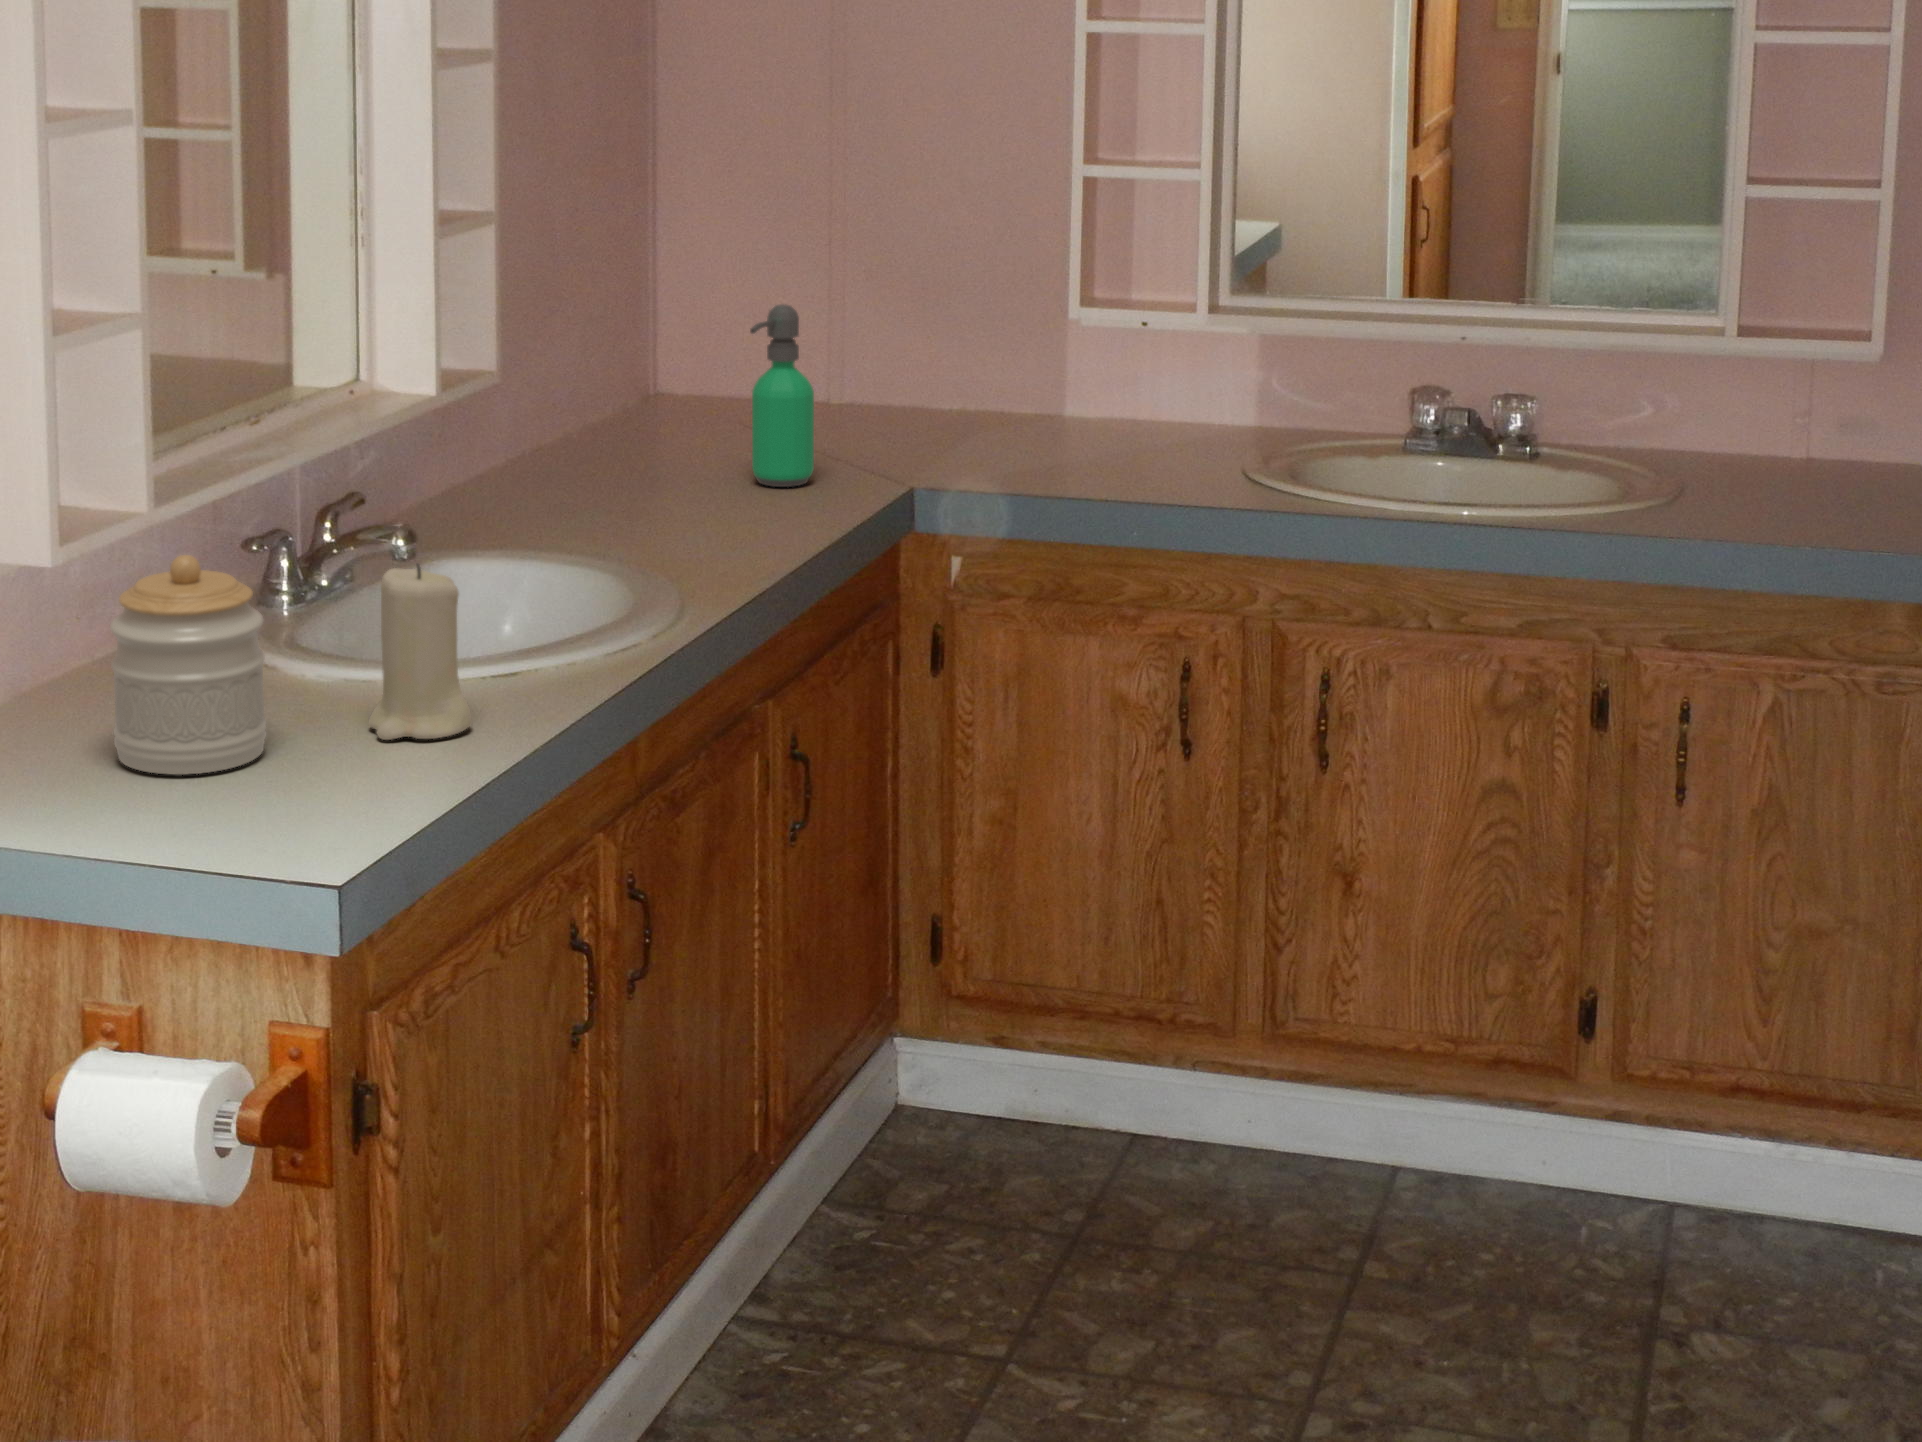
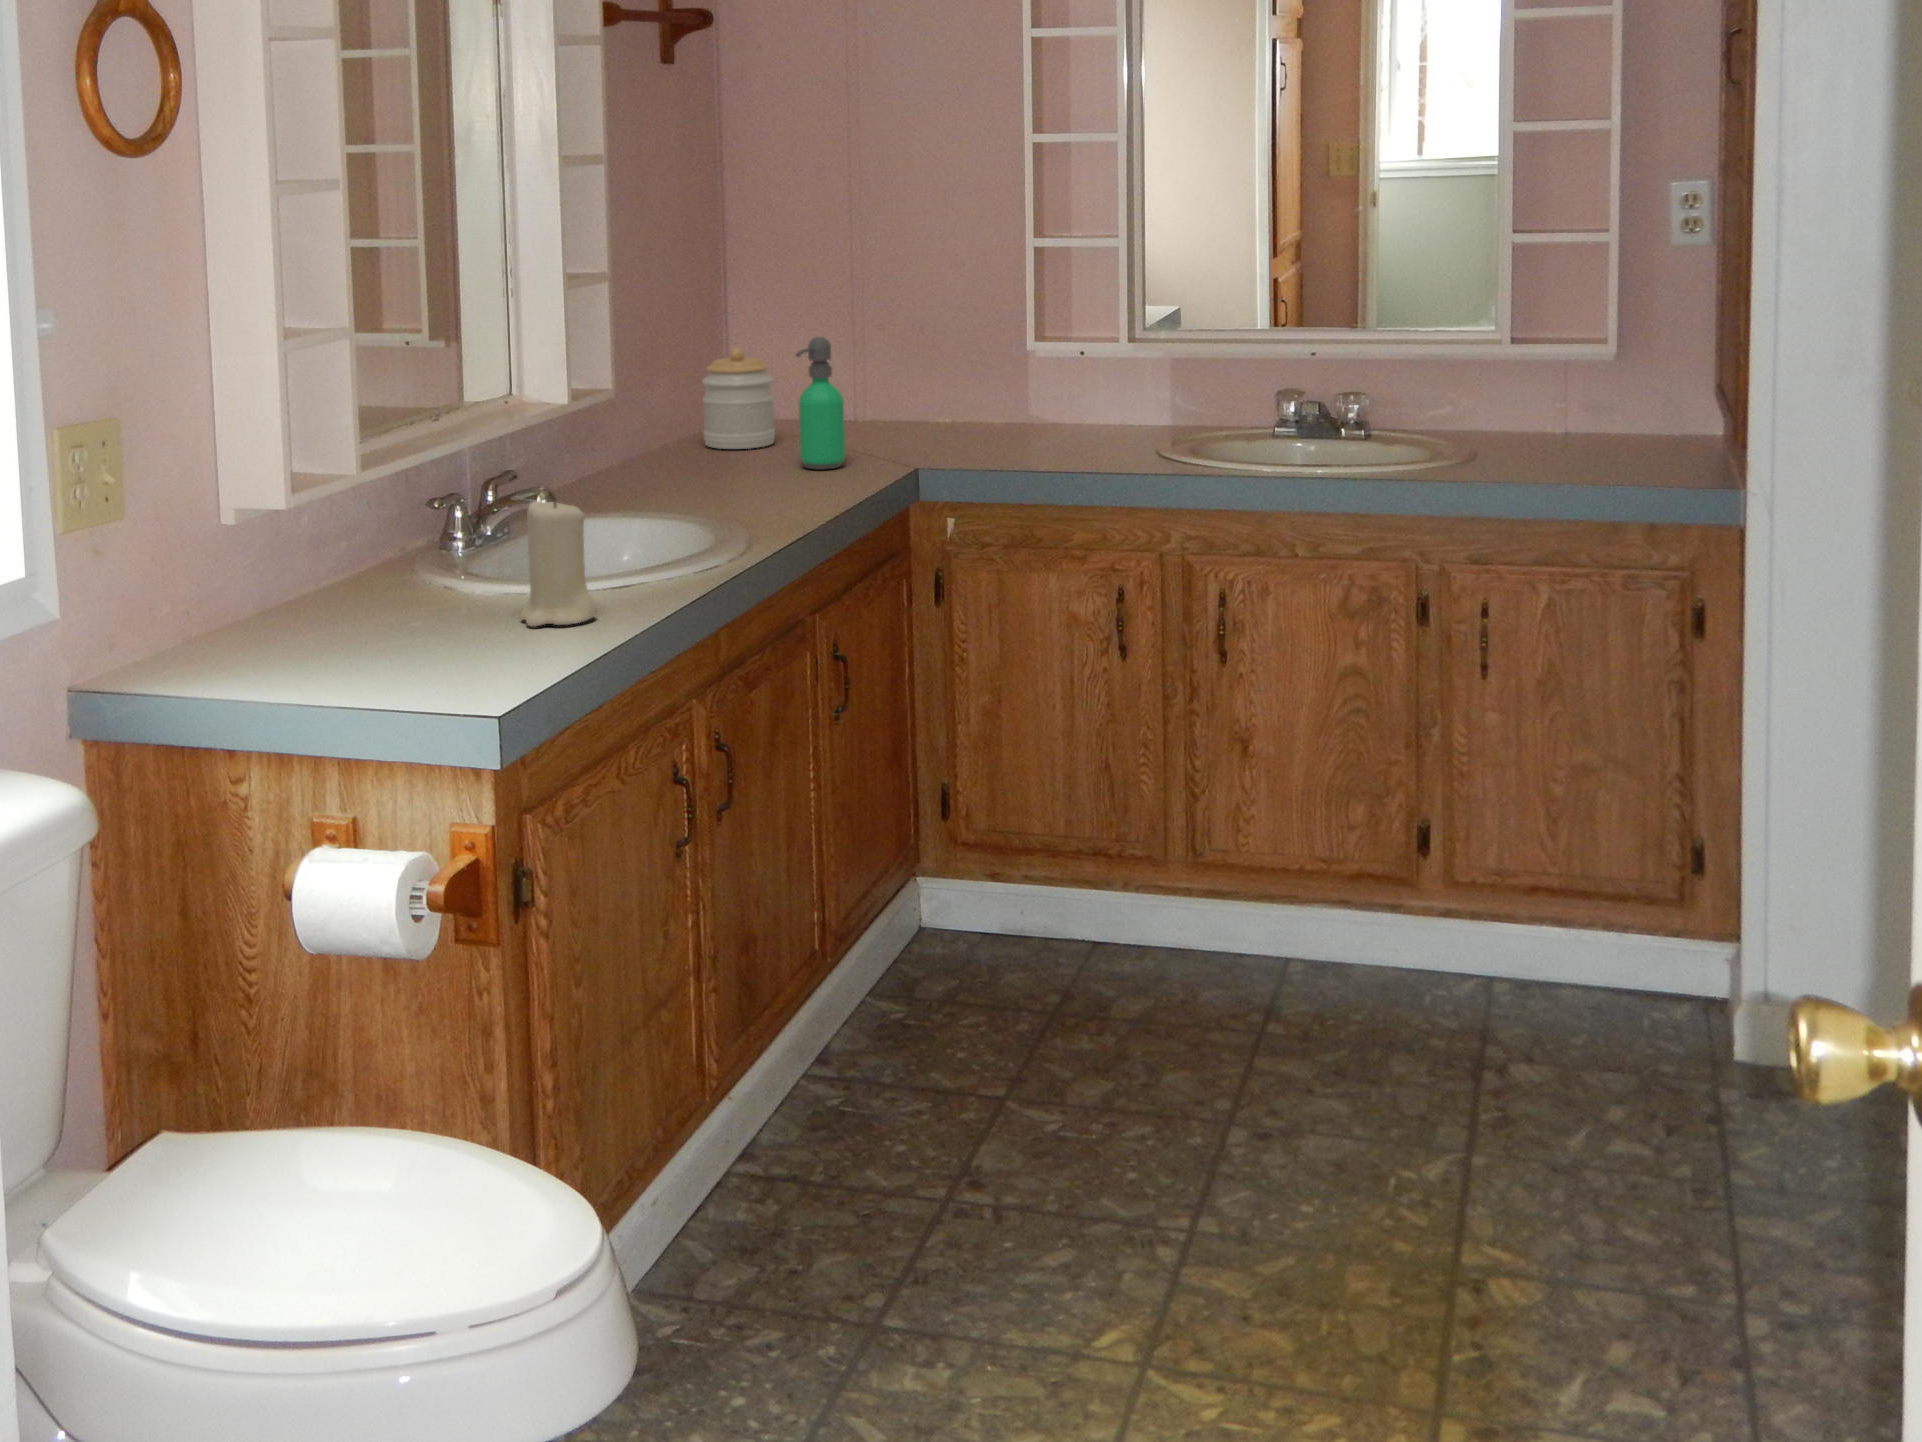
jar: present [110,555,266,775] -> present [702,347,775,449]

